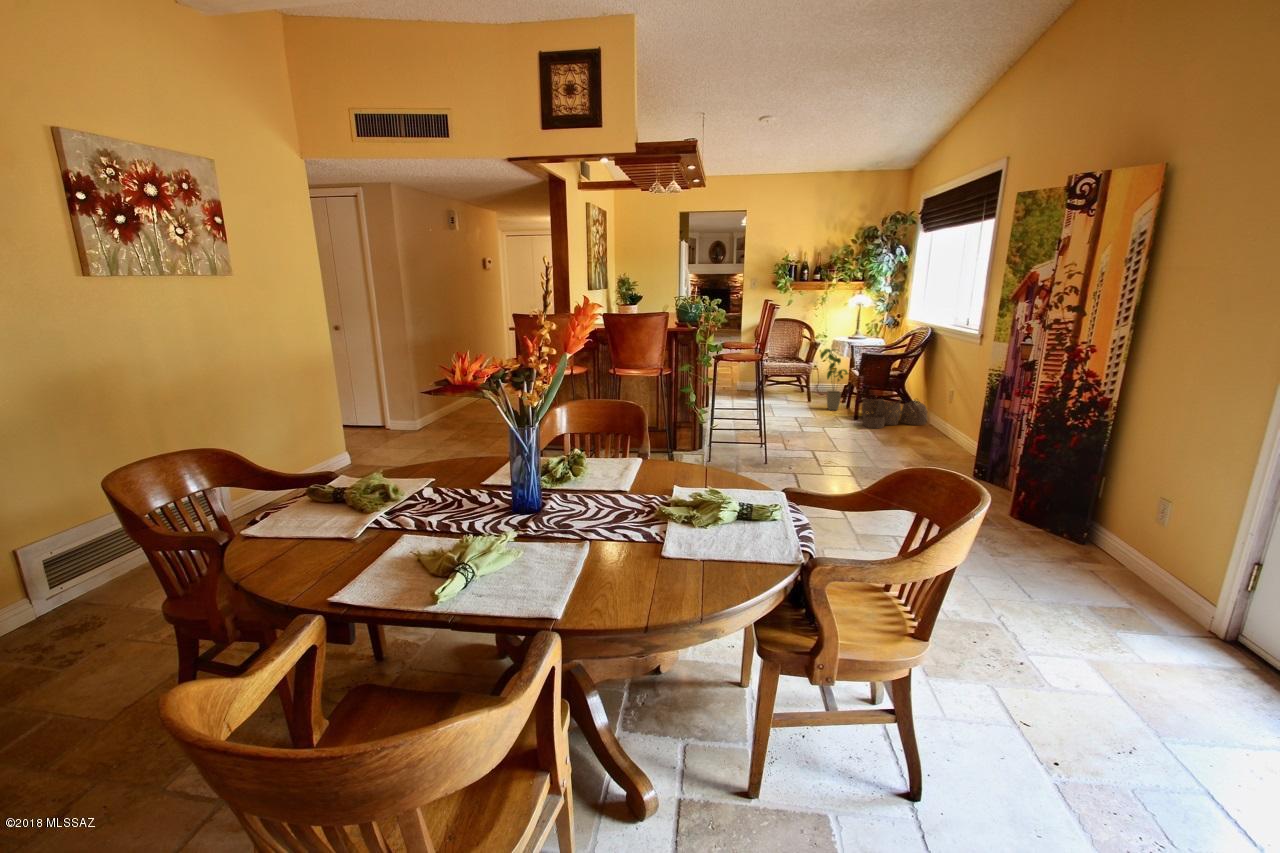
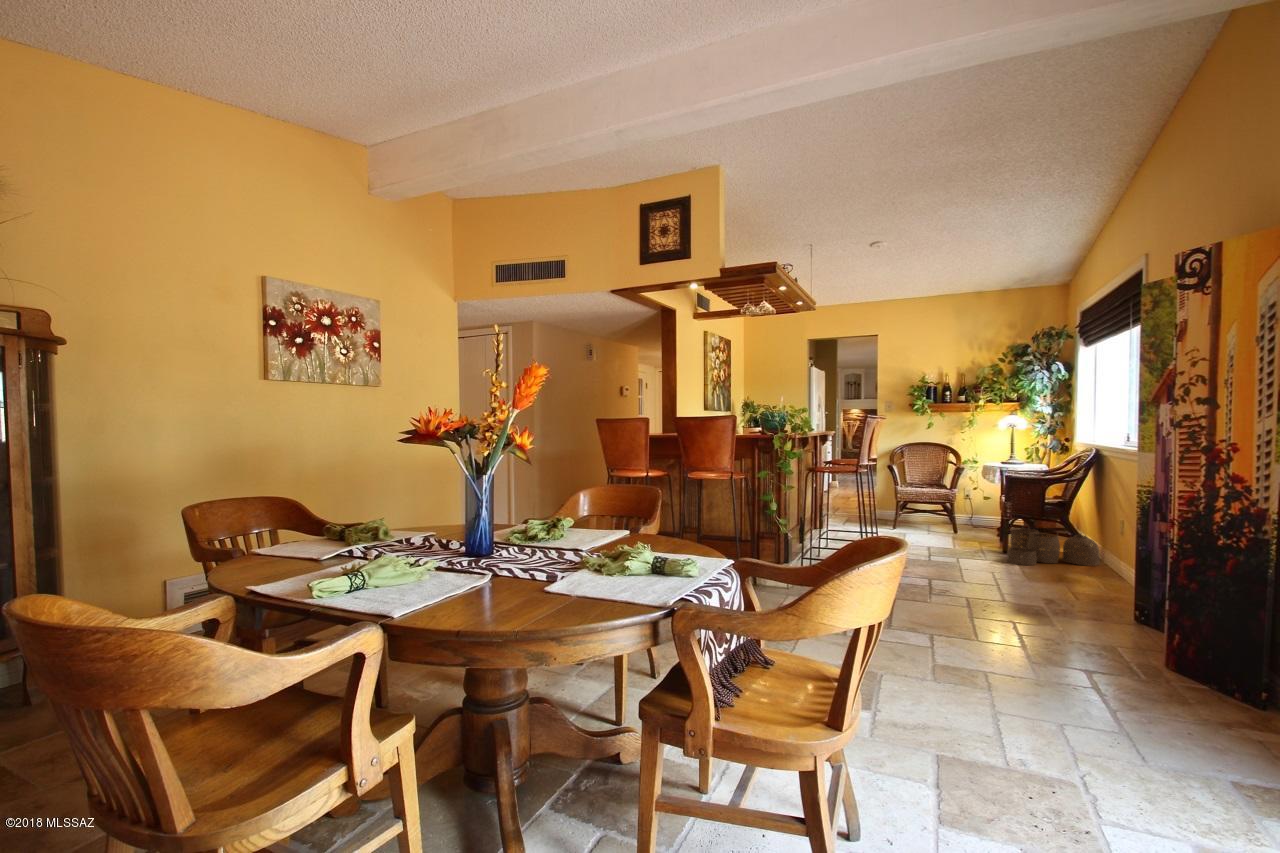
house plant: present [820,349,849,410] -> none [954,472,995,544]

